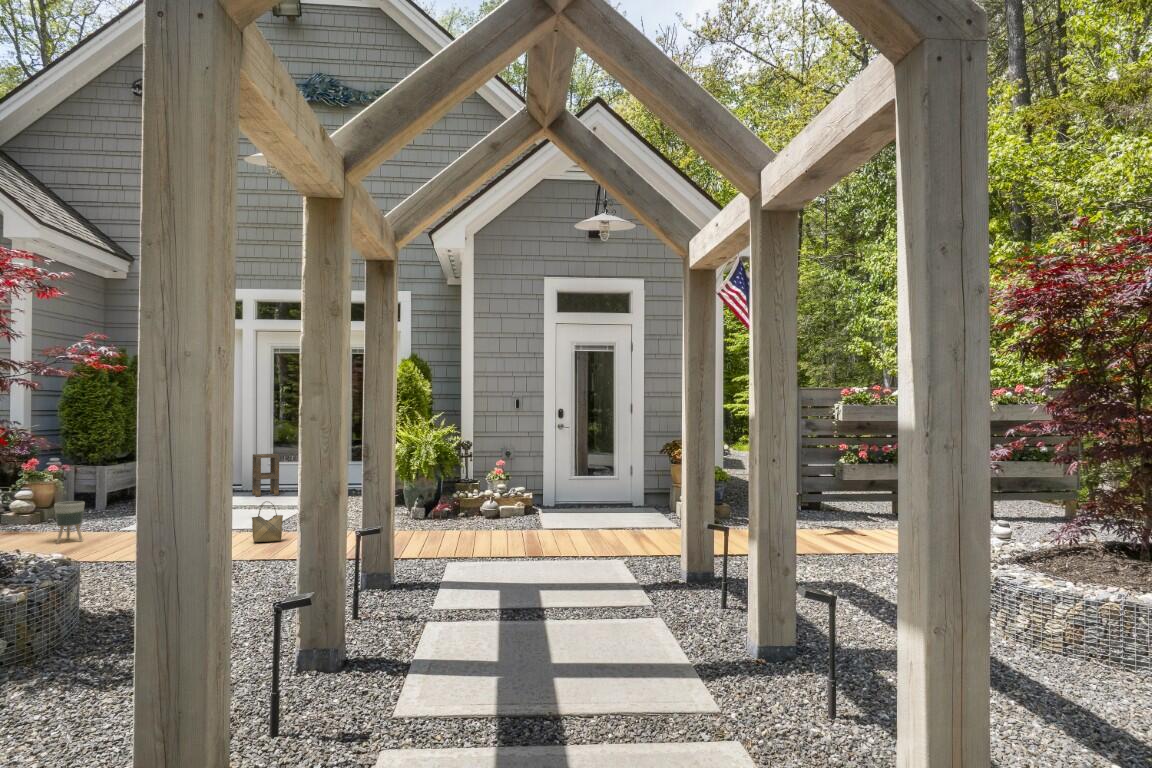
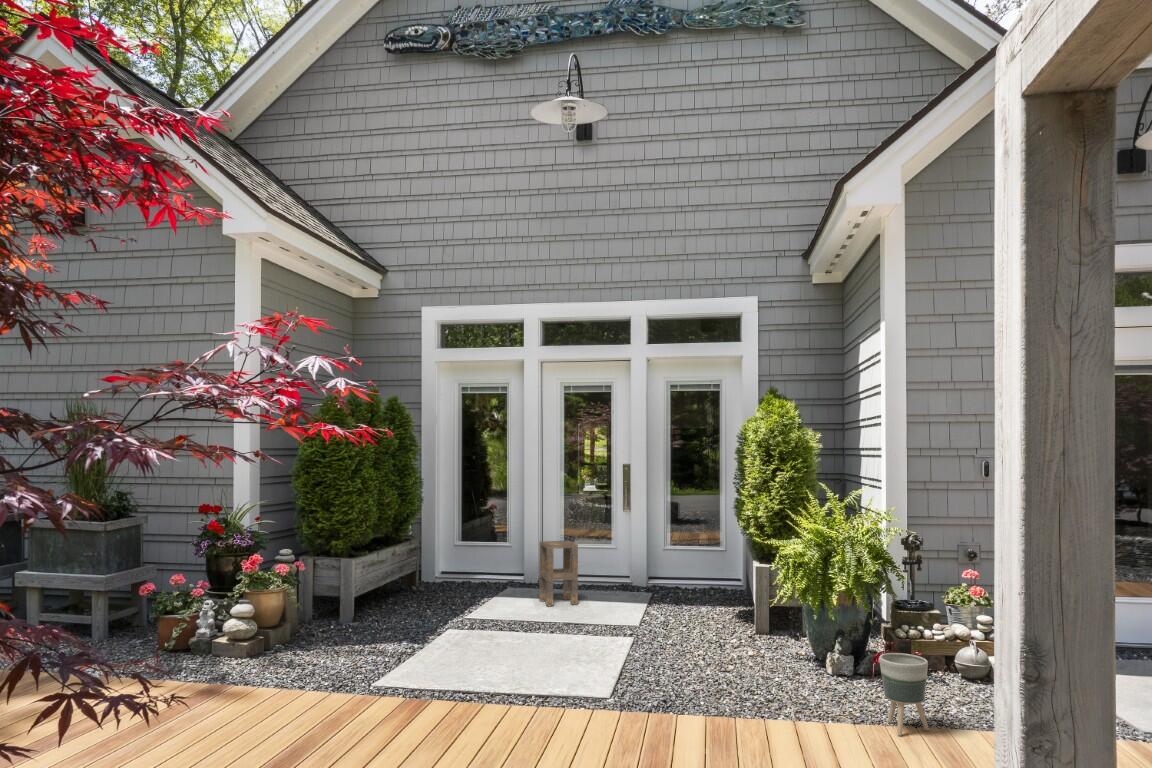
planter: present [54,501,85,544] -> present [879,653,929,736]
woven basket: present [252,501,283,542] -> none [598,661,651,744]

